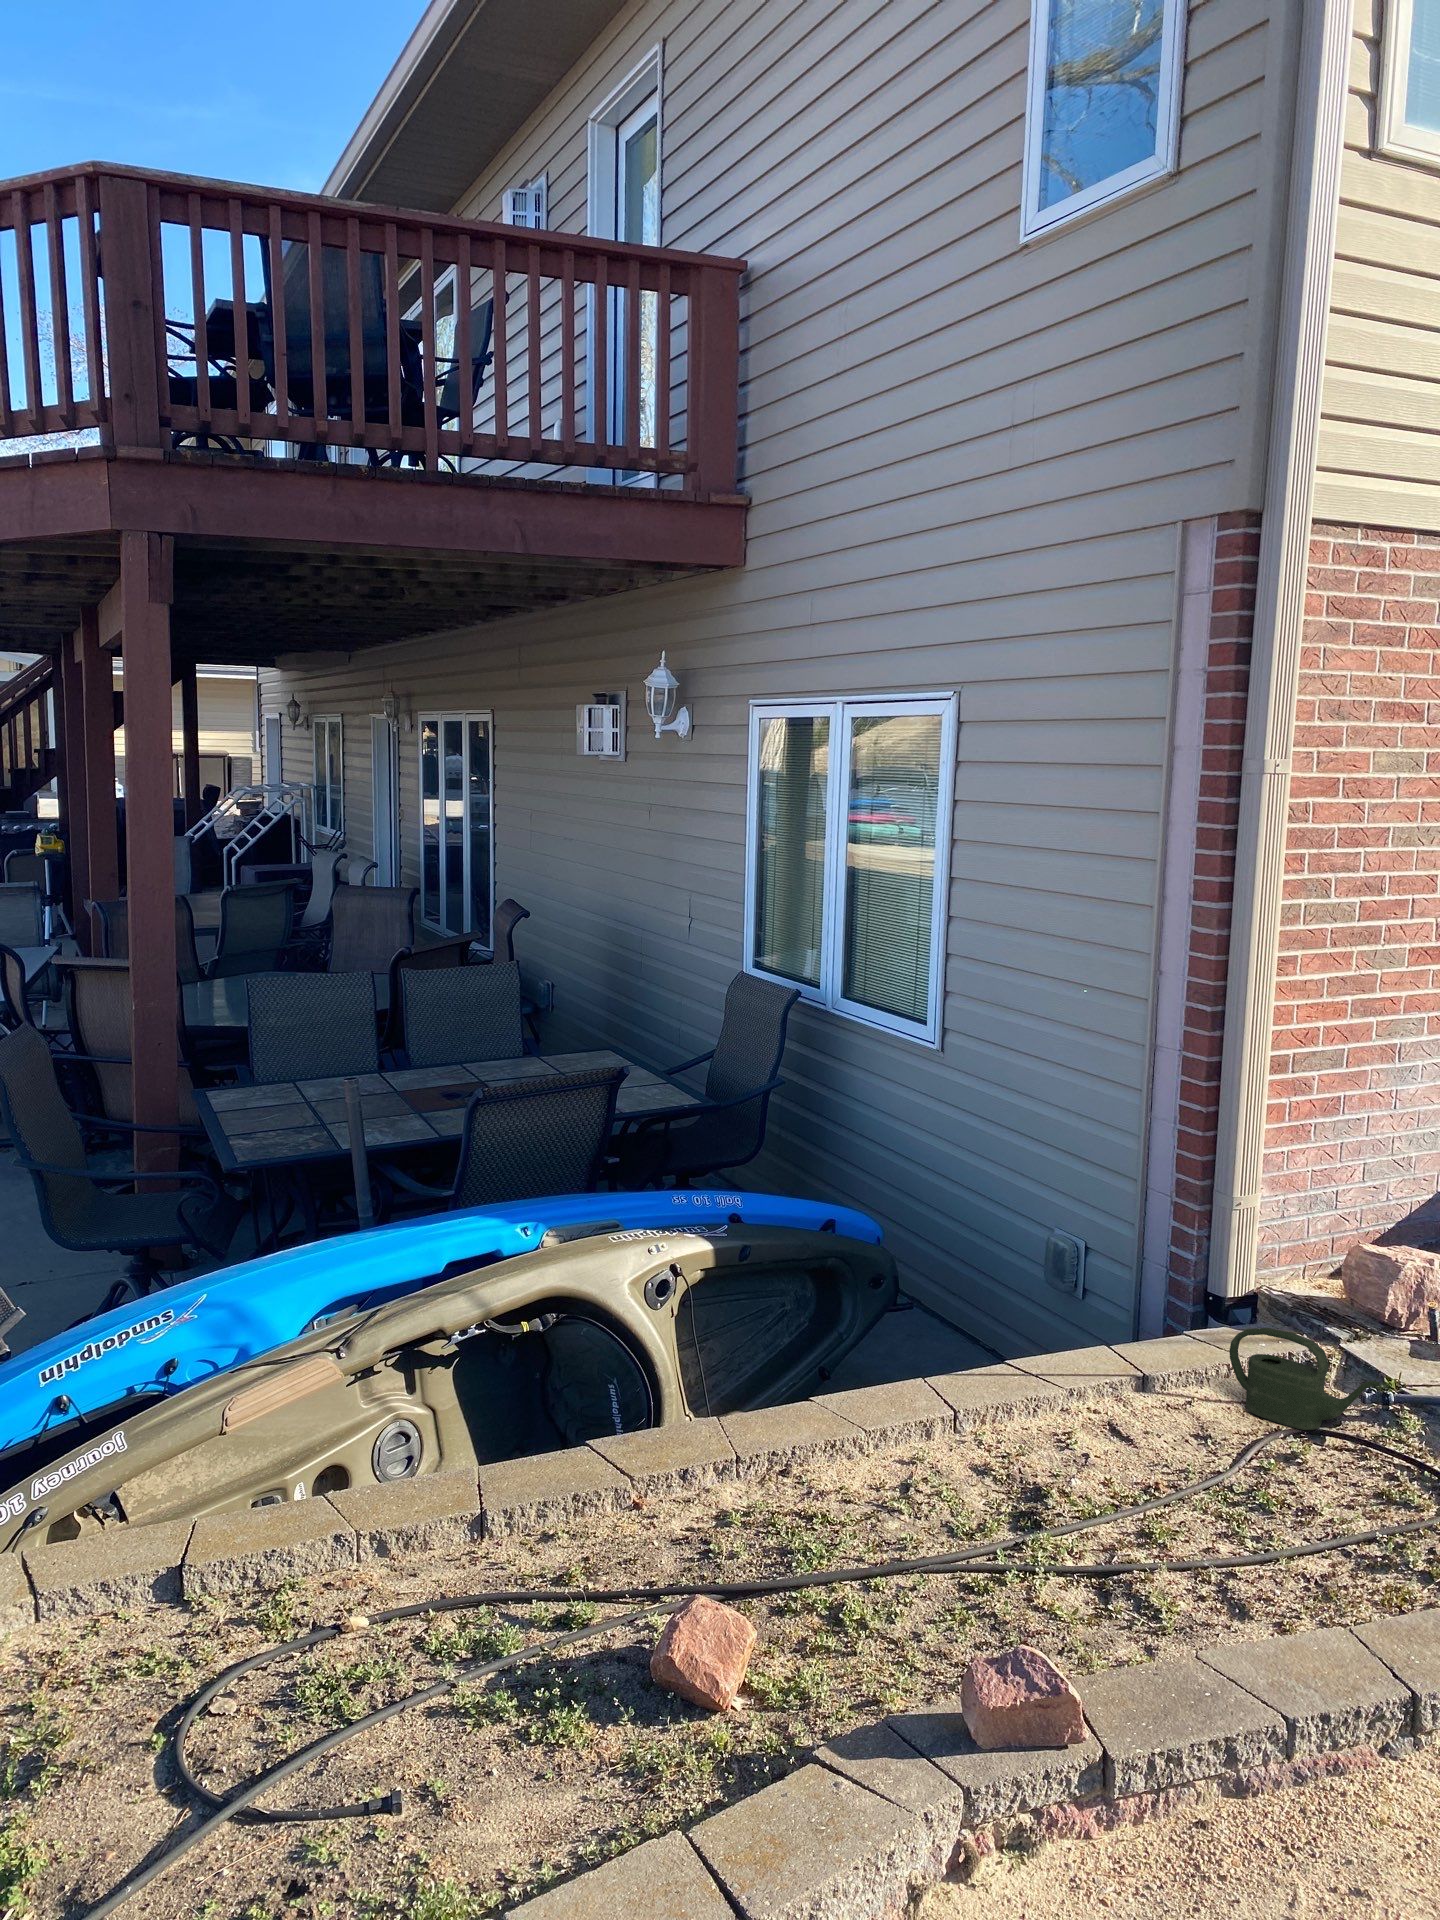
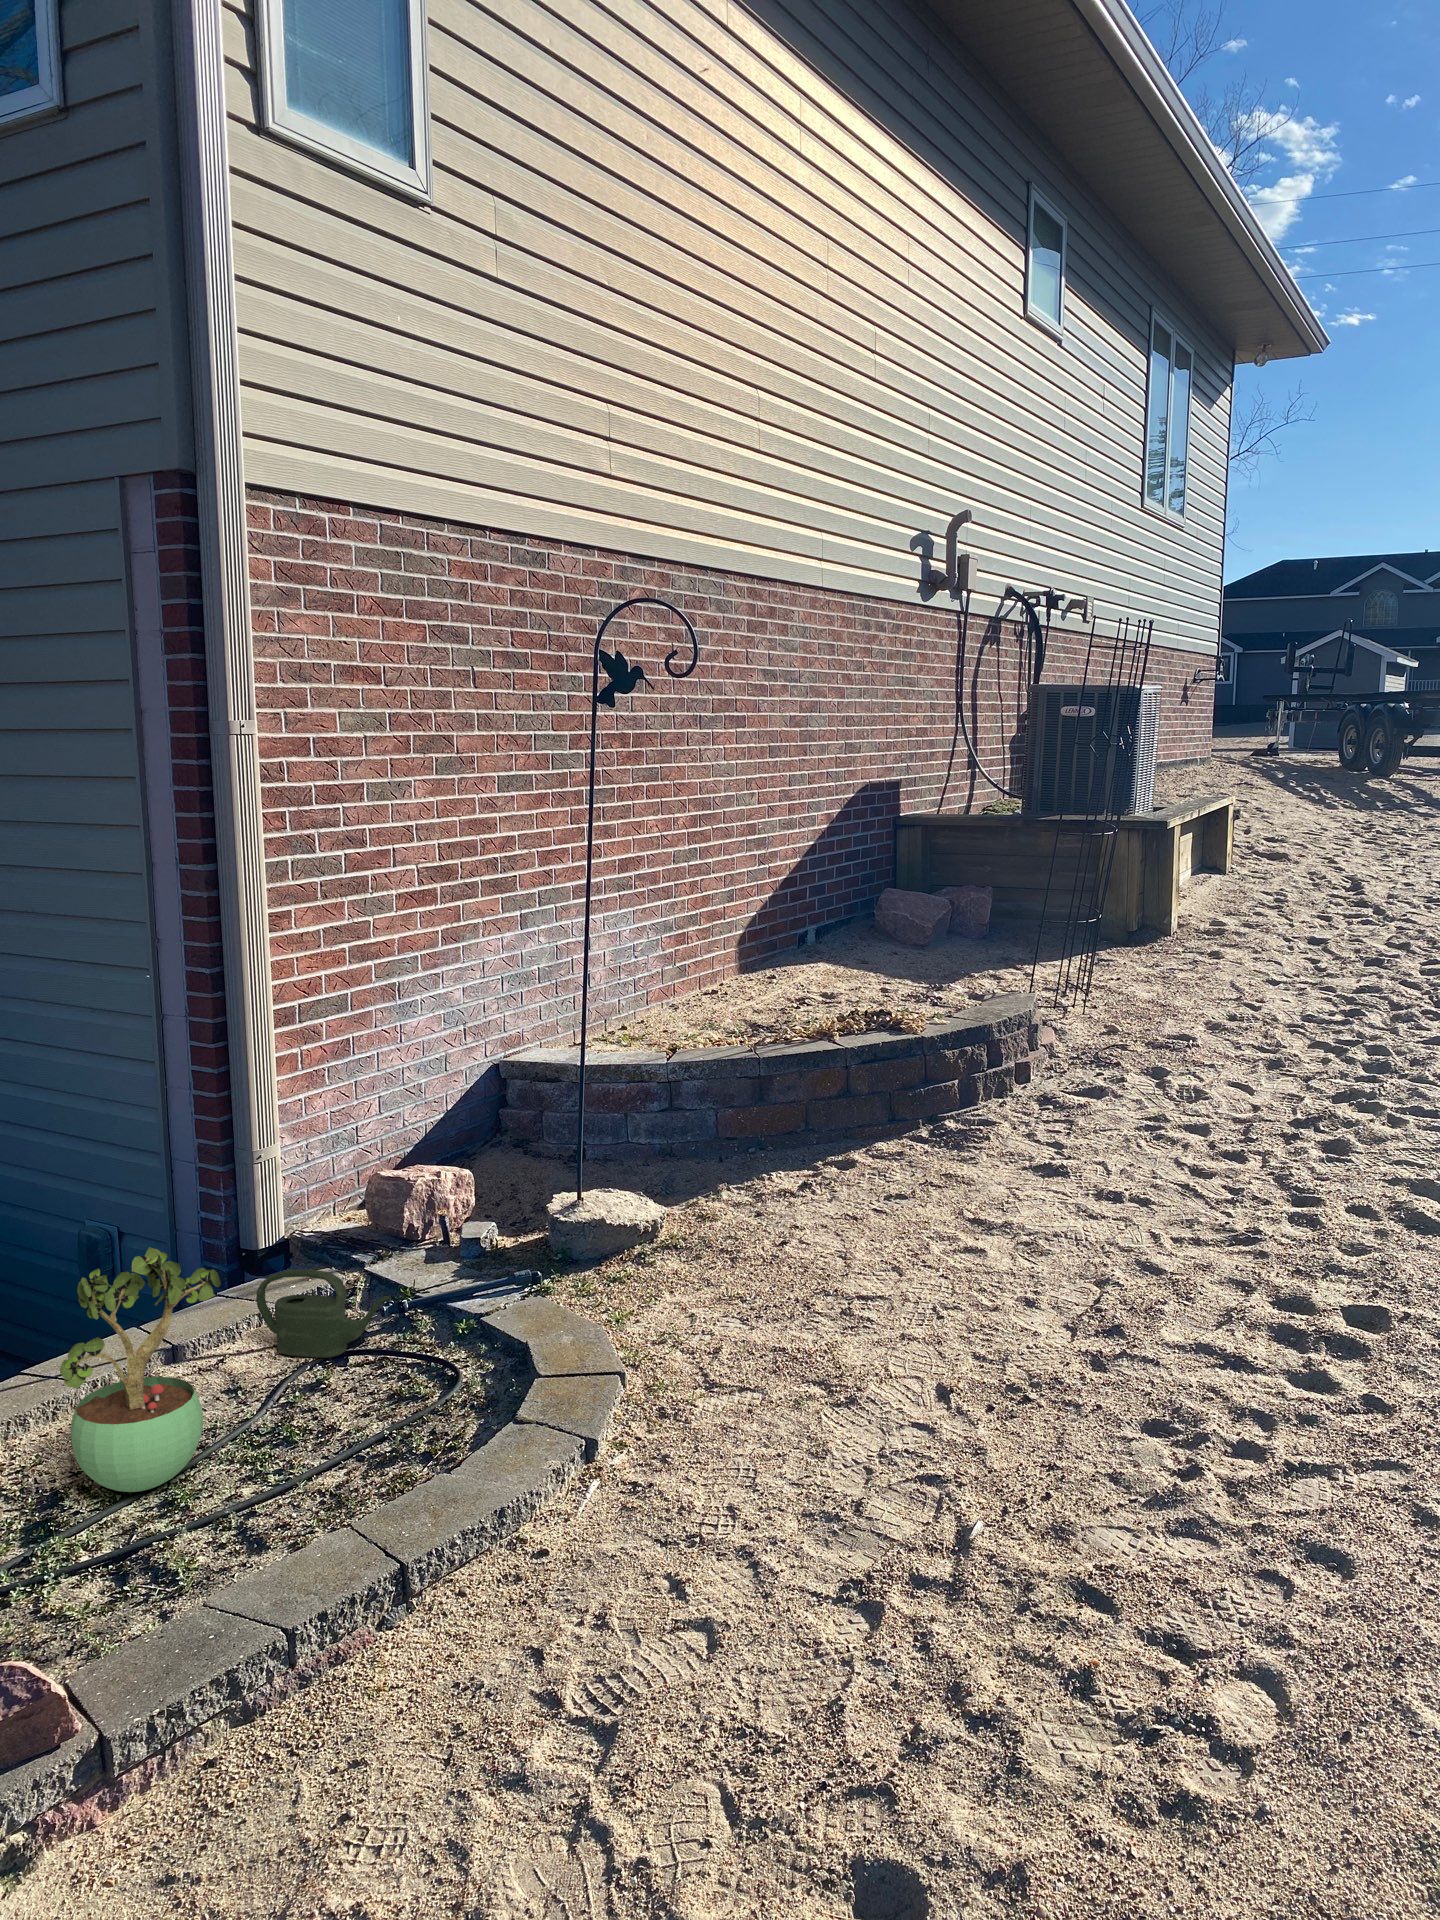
potted plant: none [1060,1277,1221,1516] -> present [60,1247,221,1492]

